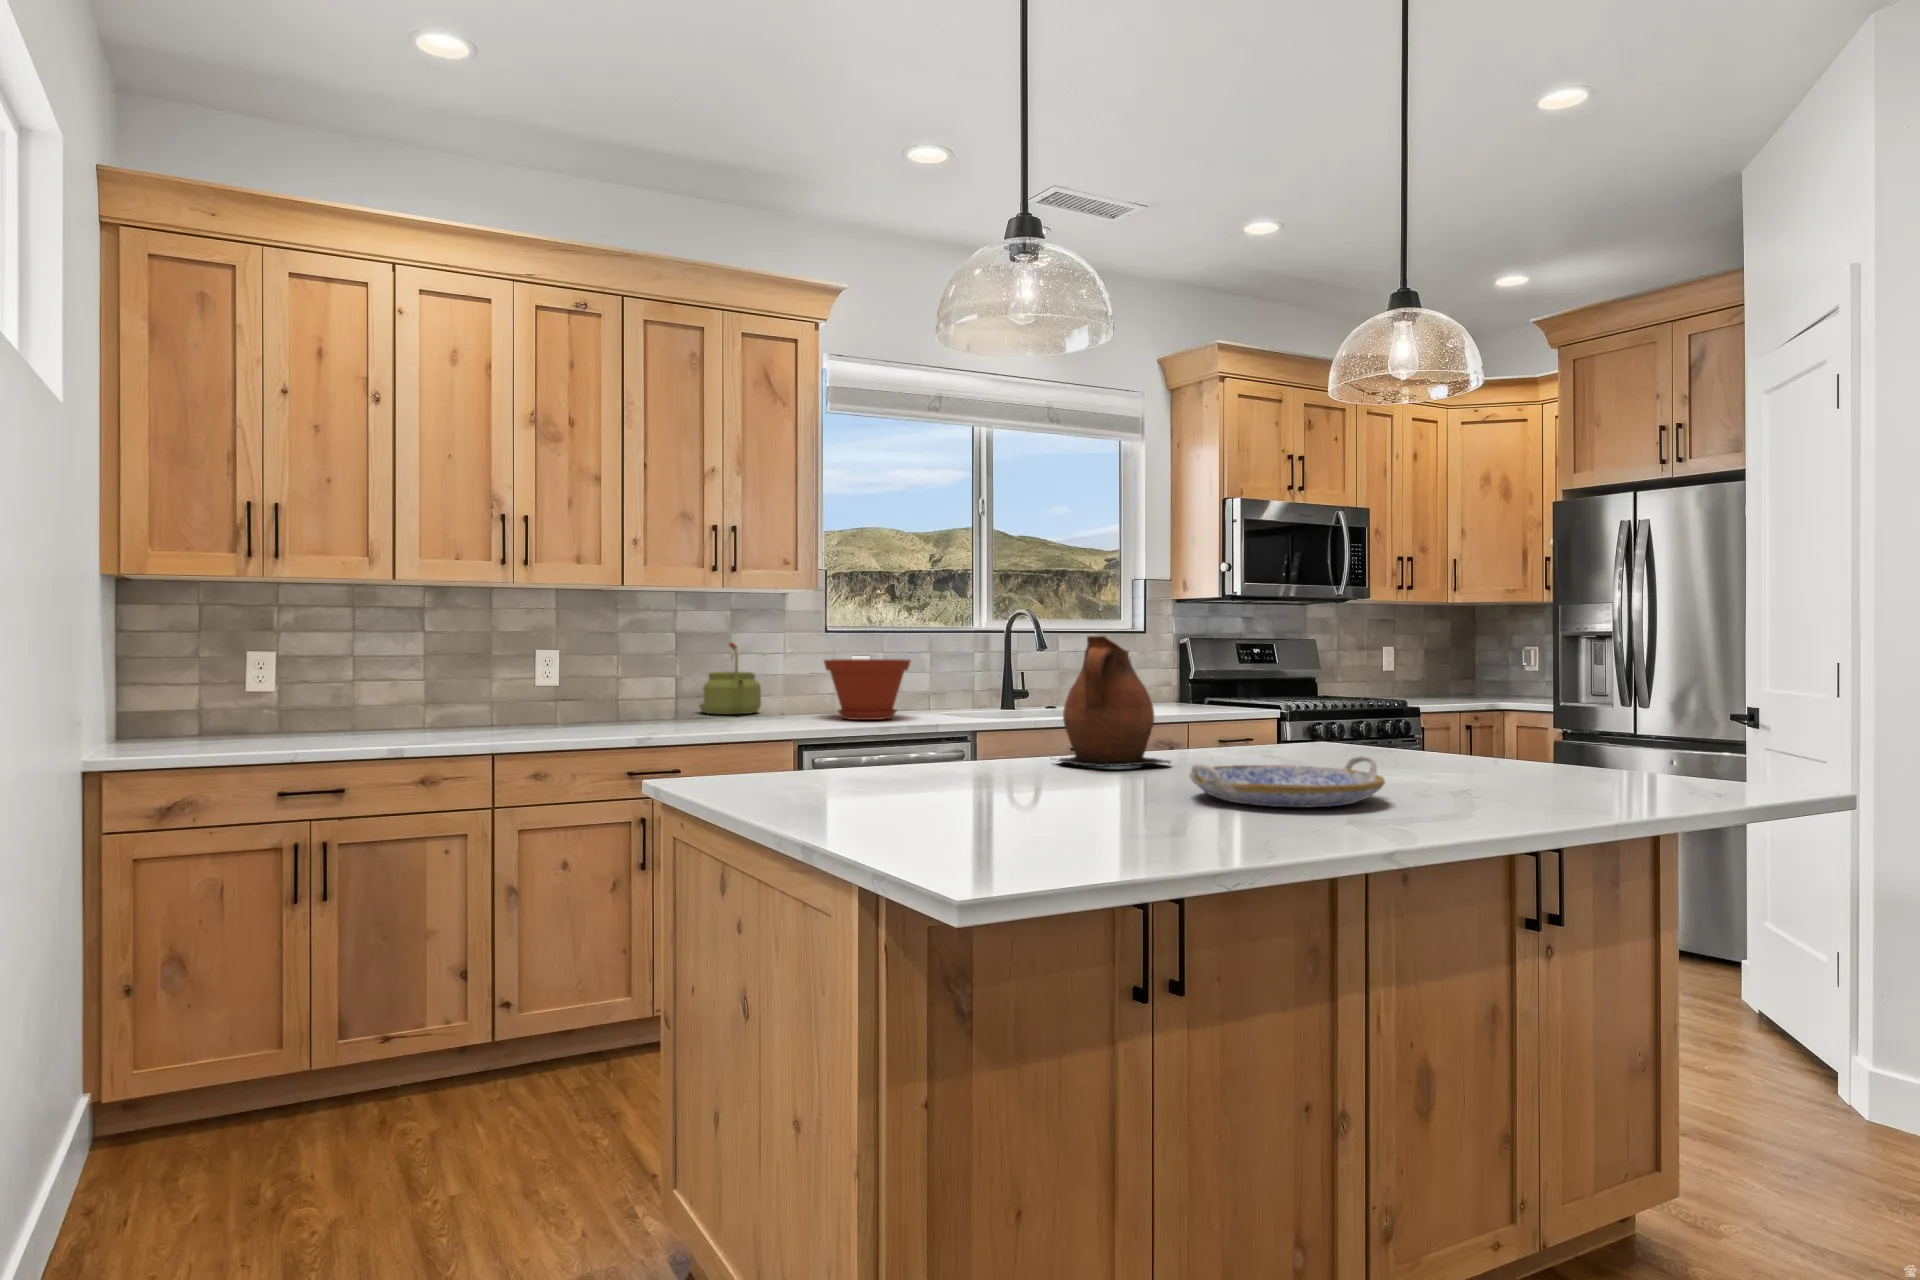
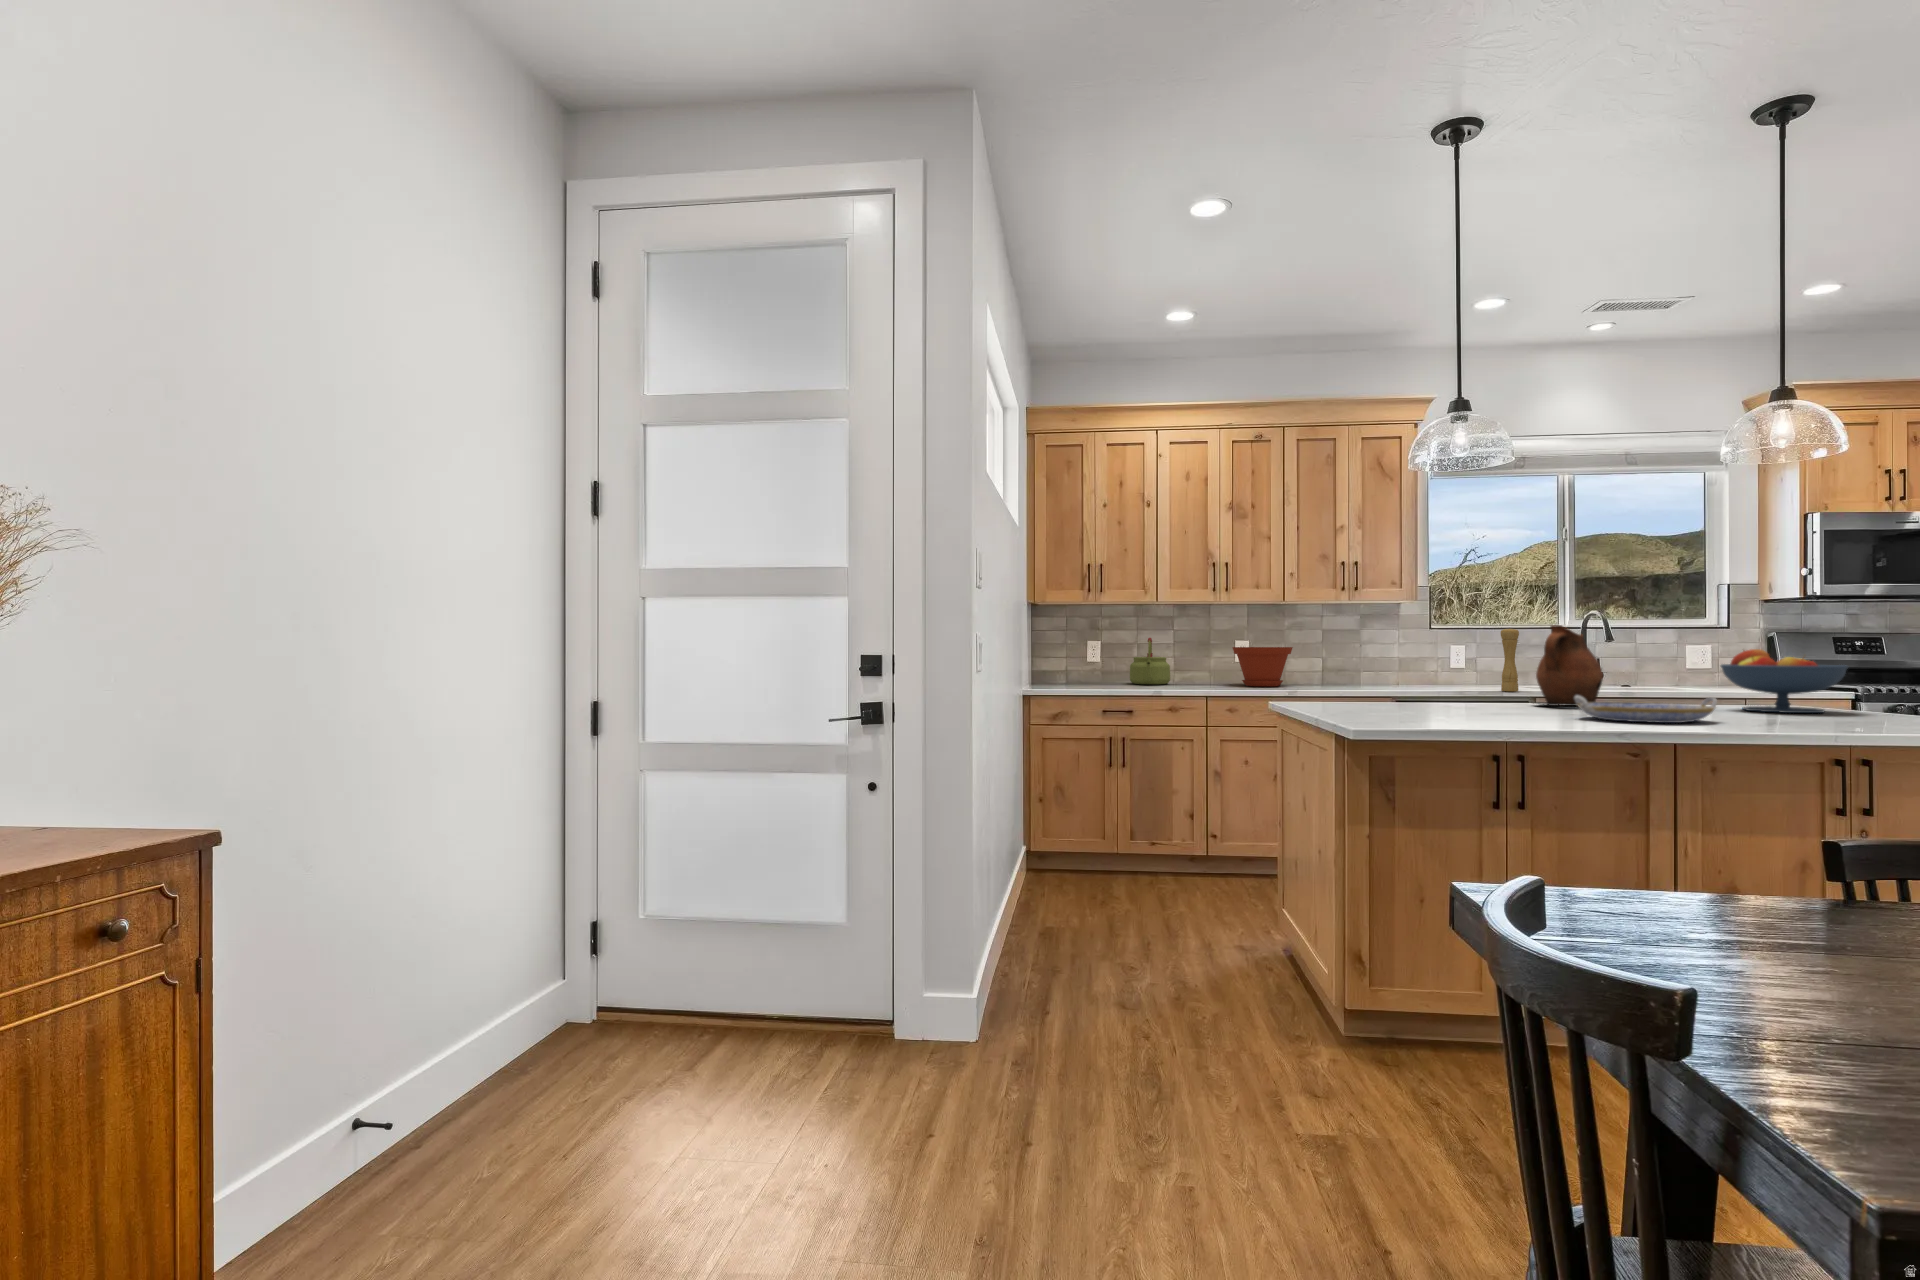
pepper mill: none [934,633,958,725] -> present [1501,628,1519,692]
kettle: present [699,643,761,714] -> present [1130,638,1170,685]
plant pot: present [824,659,910,720] -> present [1233,647,1293,686]
fruit bowl: none [1284,671,1432,763] -> present [1721,649,1848,713]

